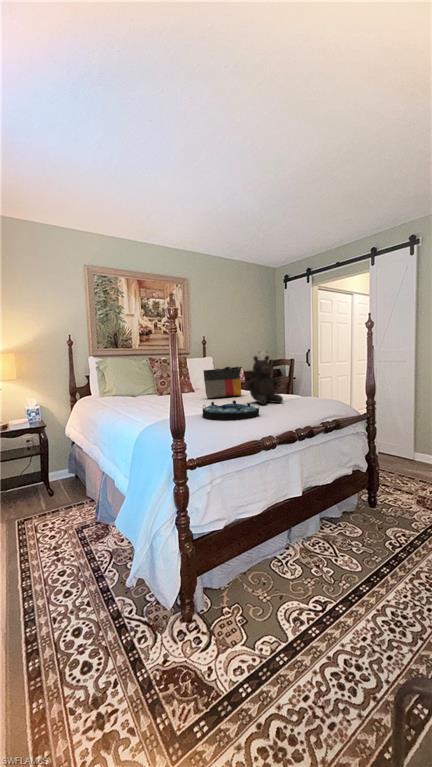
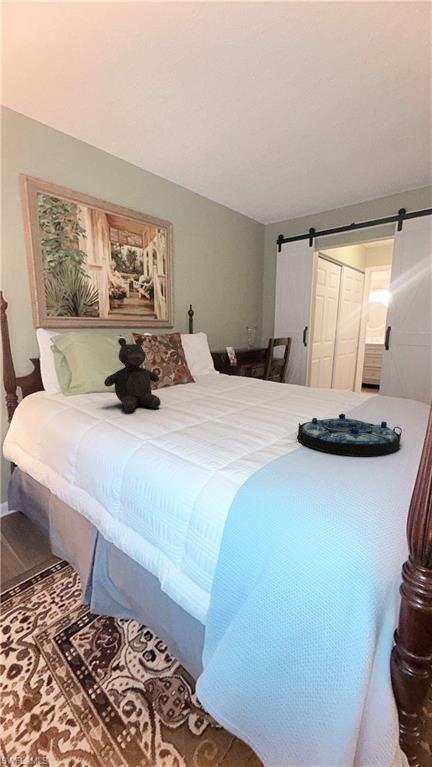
teddy bear: present [244,356,283,404] -> present [104,338,161,411]
tote bag: present [204,367,242,398] -> none [232,351,282,396]

